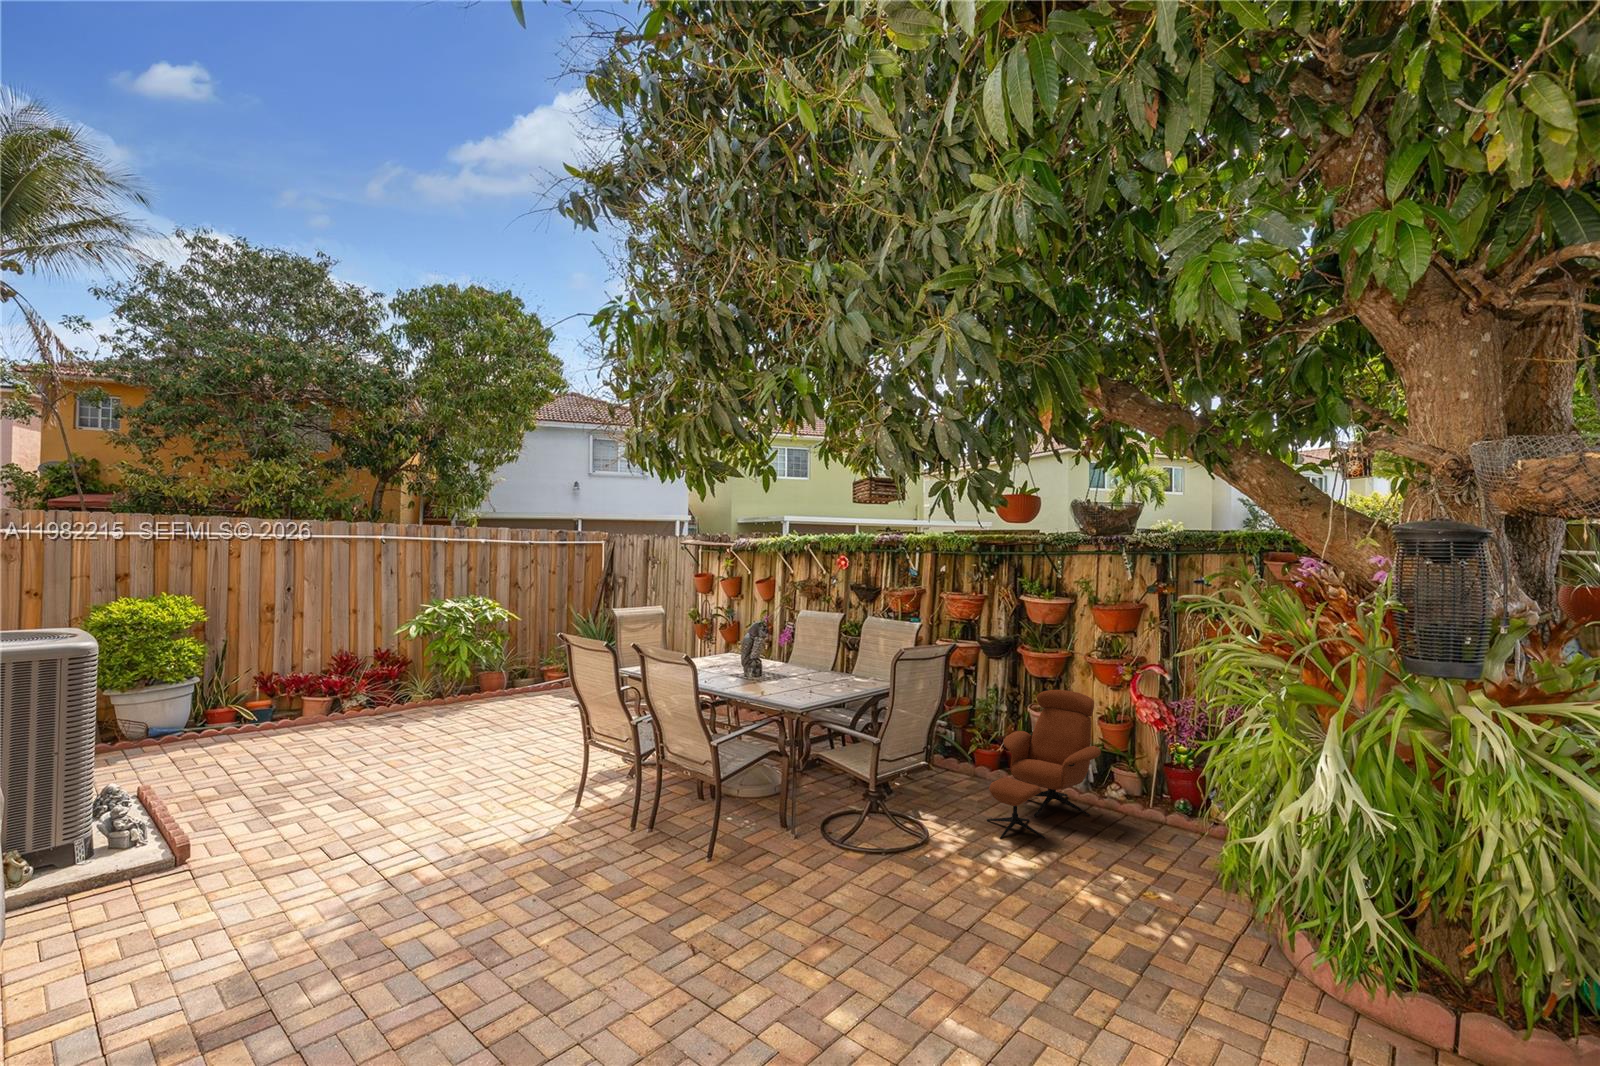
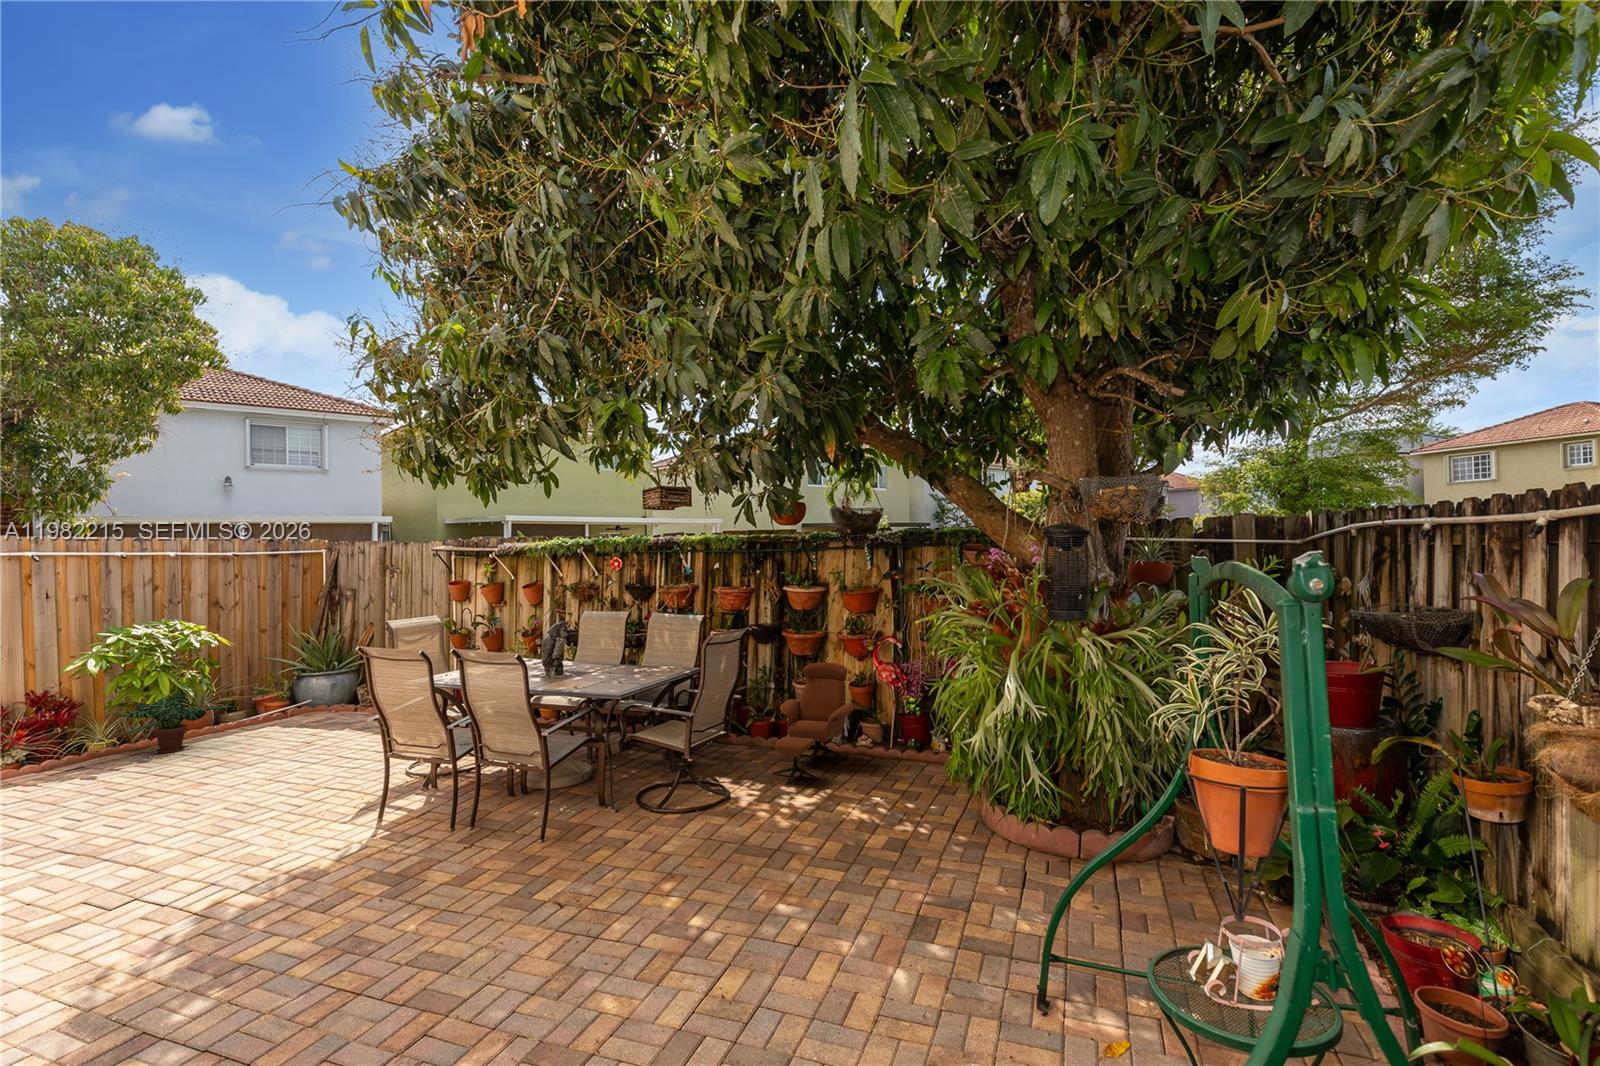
potted plant: none [439,657,521,709] -> present [117,690,231,753]

